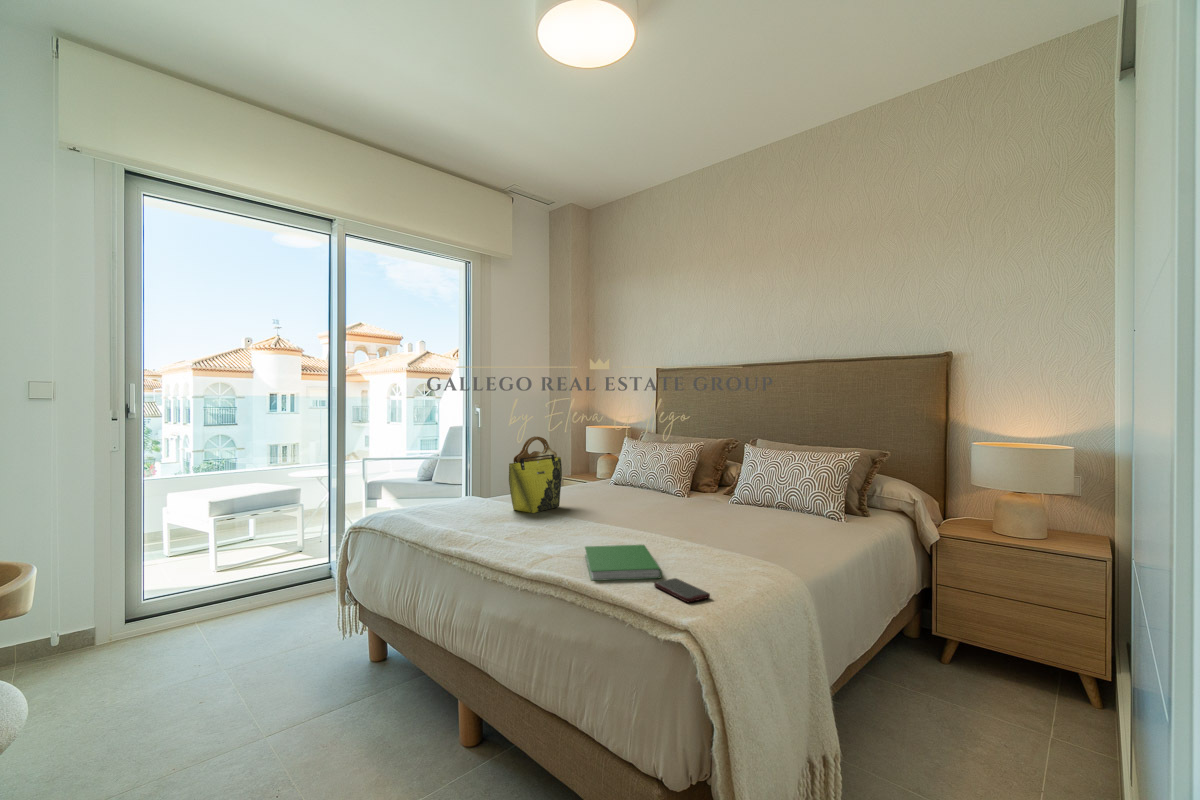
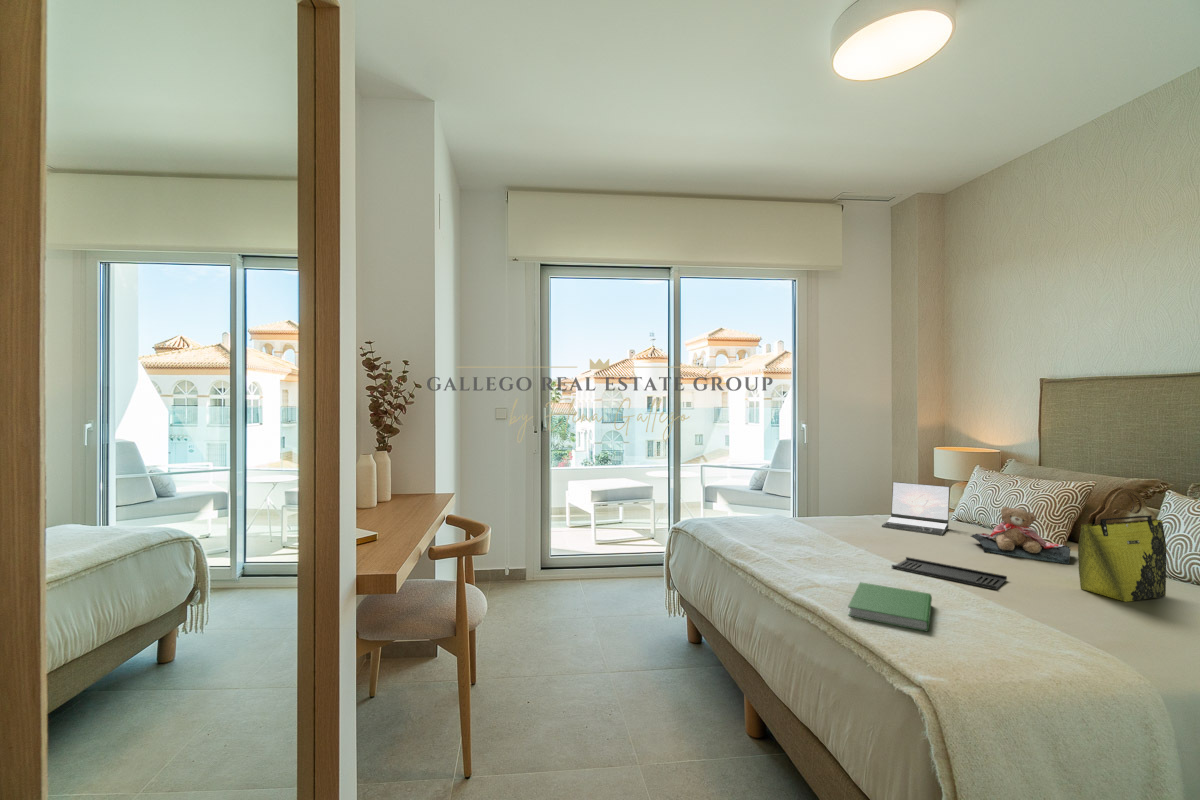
tote bag: present [509,436,562,513] -> present [1078,487,1166,602]
laptop: none [561,456,609,499] -> present [882,482,950,535]
teddy bear: none [632,466,701,507] -> present [971,506,1071,564]
tray: none [593,519,677,533] -> present [892,557,1007,590]
smartphone: present [654,578,710,602] -> none [912,633,969,664]

